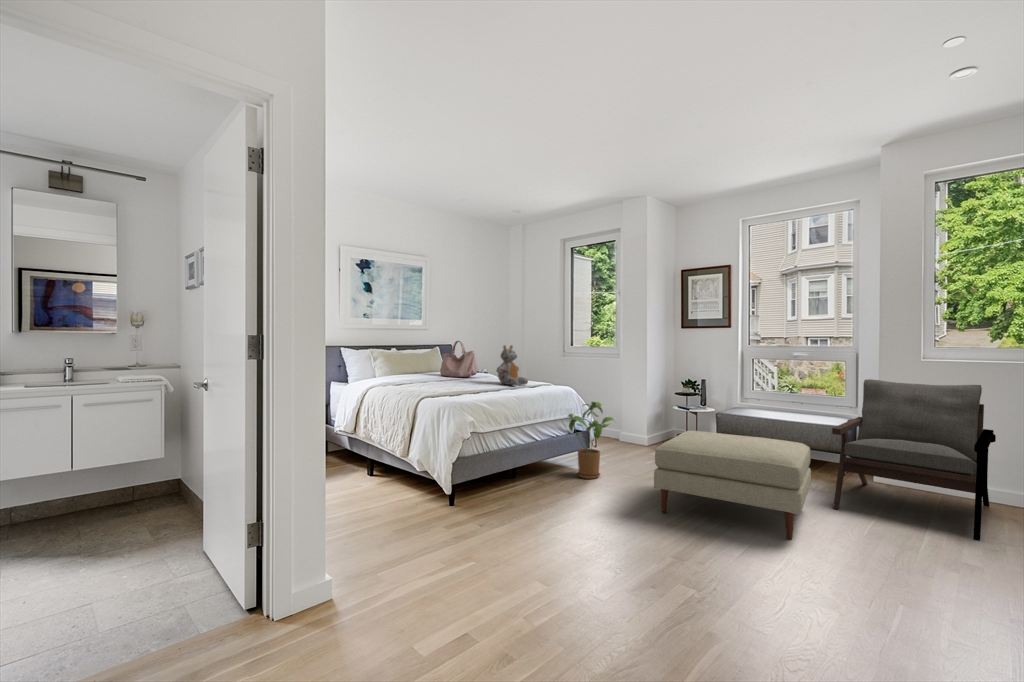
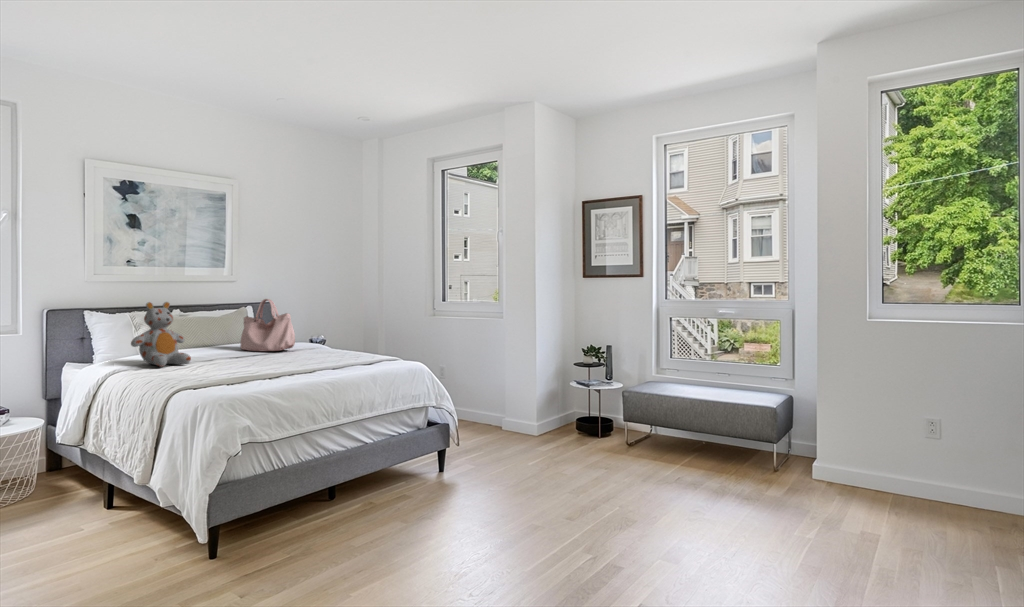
stuffed bear: present [497,345,528,385] -> present [131,302,191,367]
armchair: present [832,379,996,541] -> none [756,345,948,561]
house plant: present [568,402,614,479] -> none [414,384,483,493]
ottoman: present [654,431,811,539] -> none [518,422,729,581]

